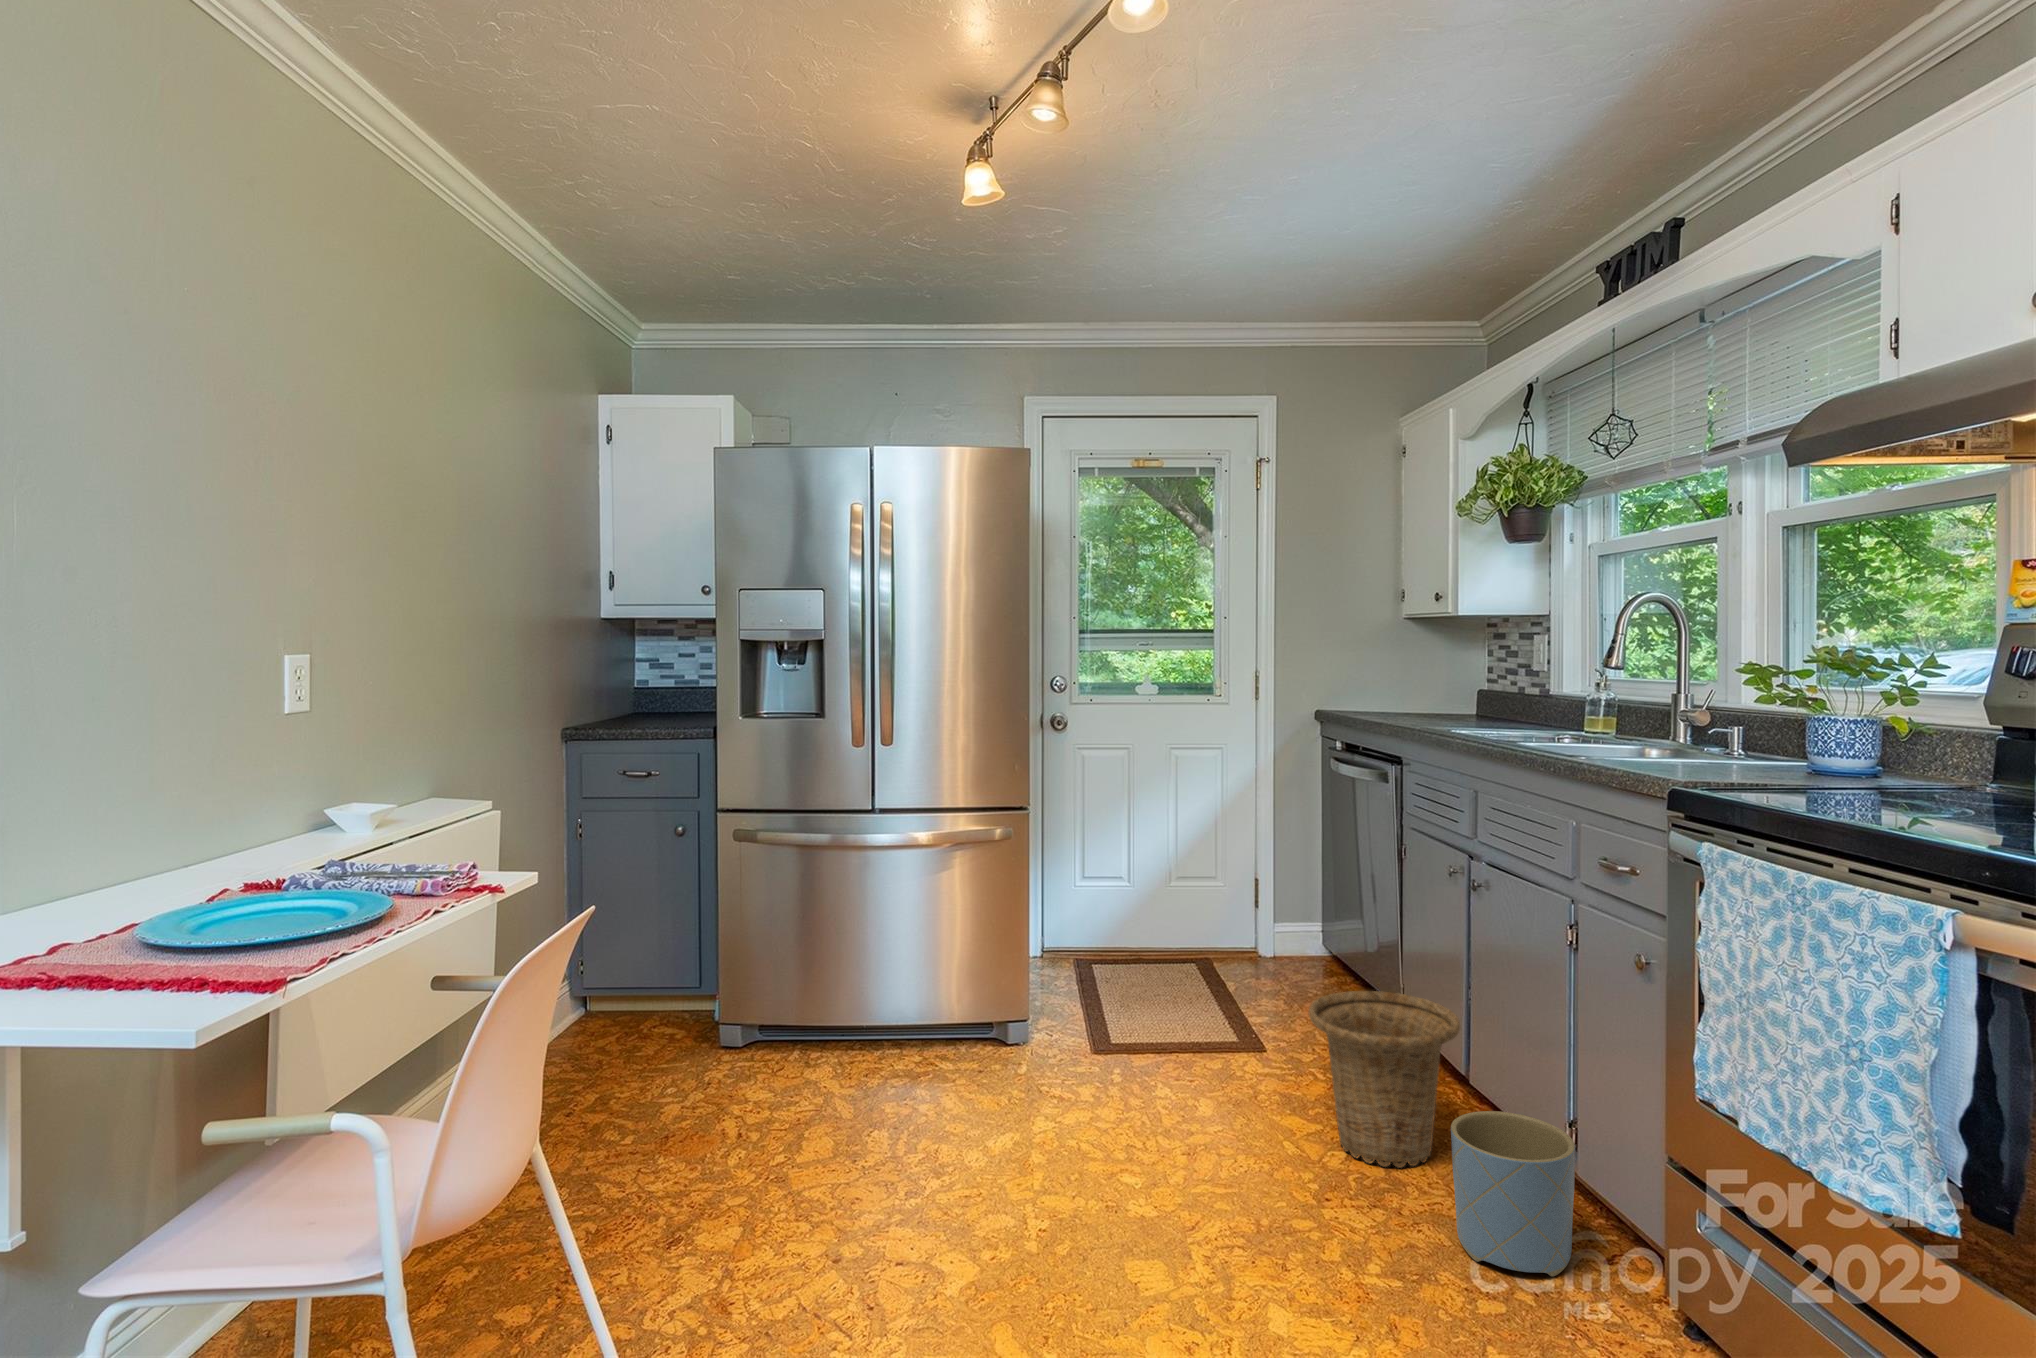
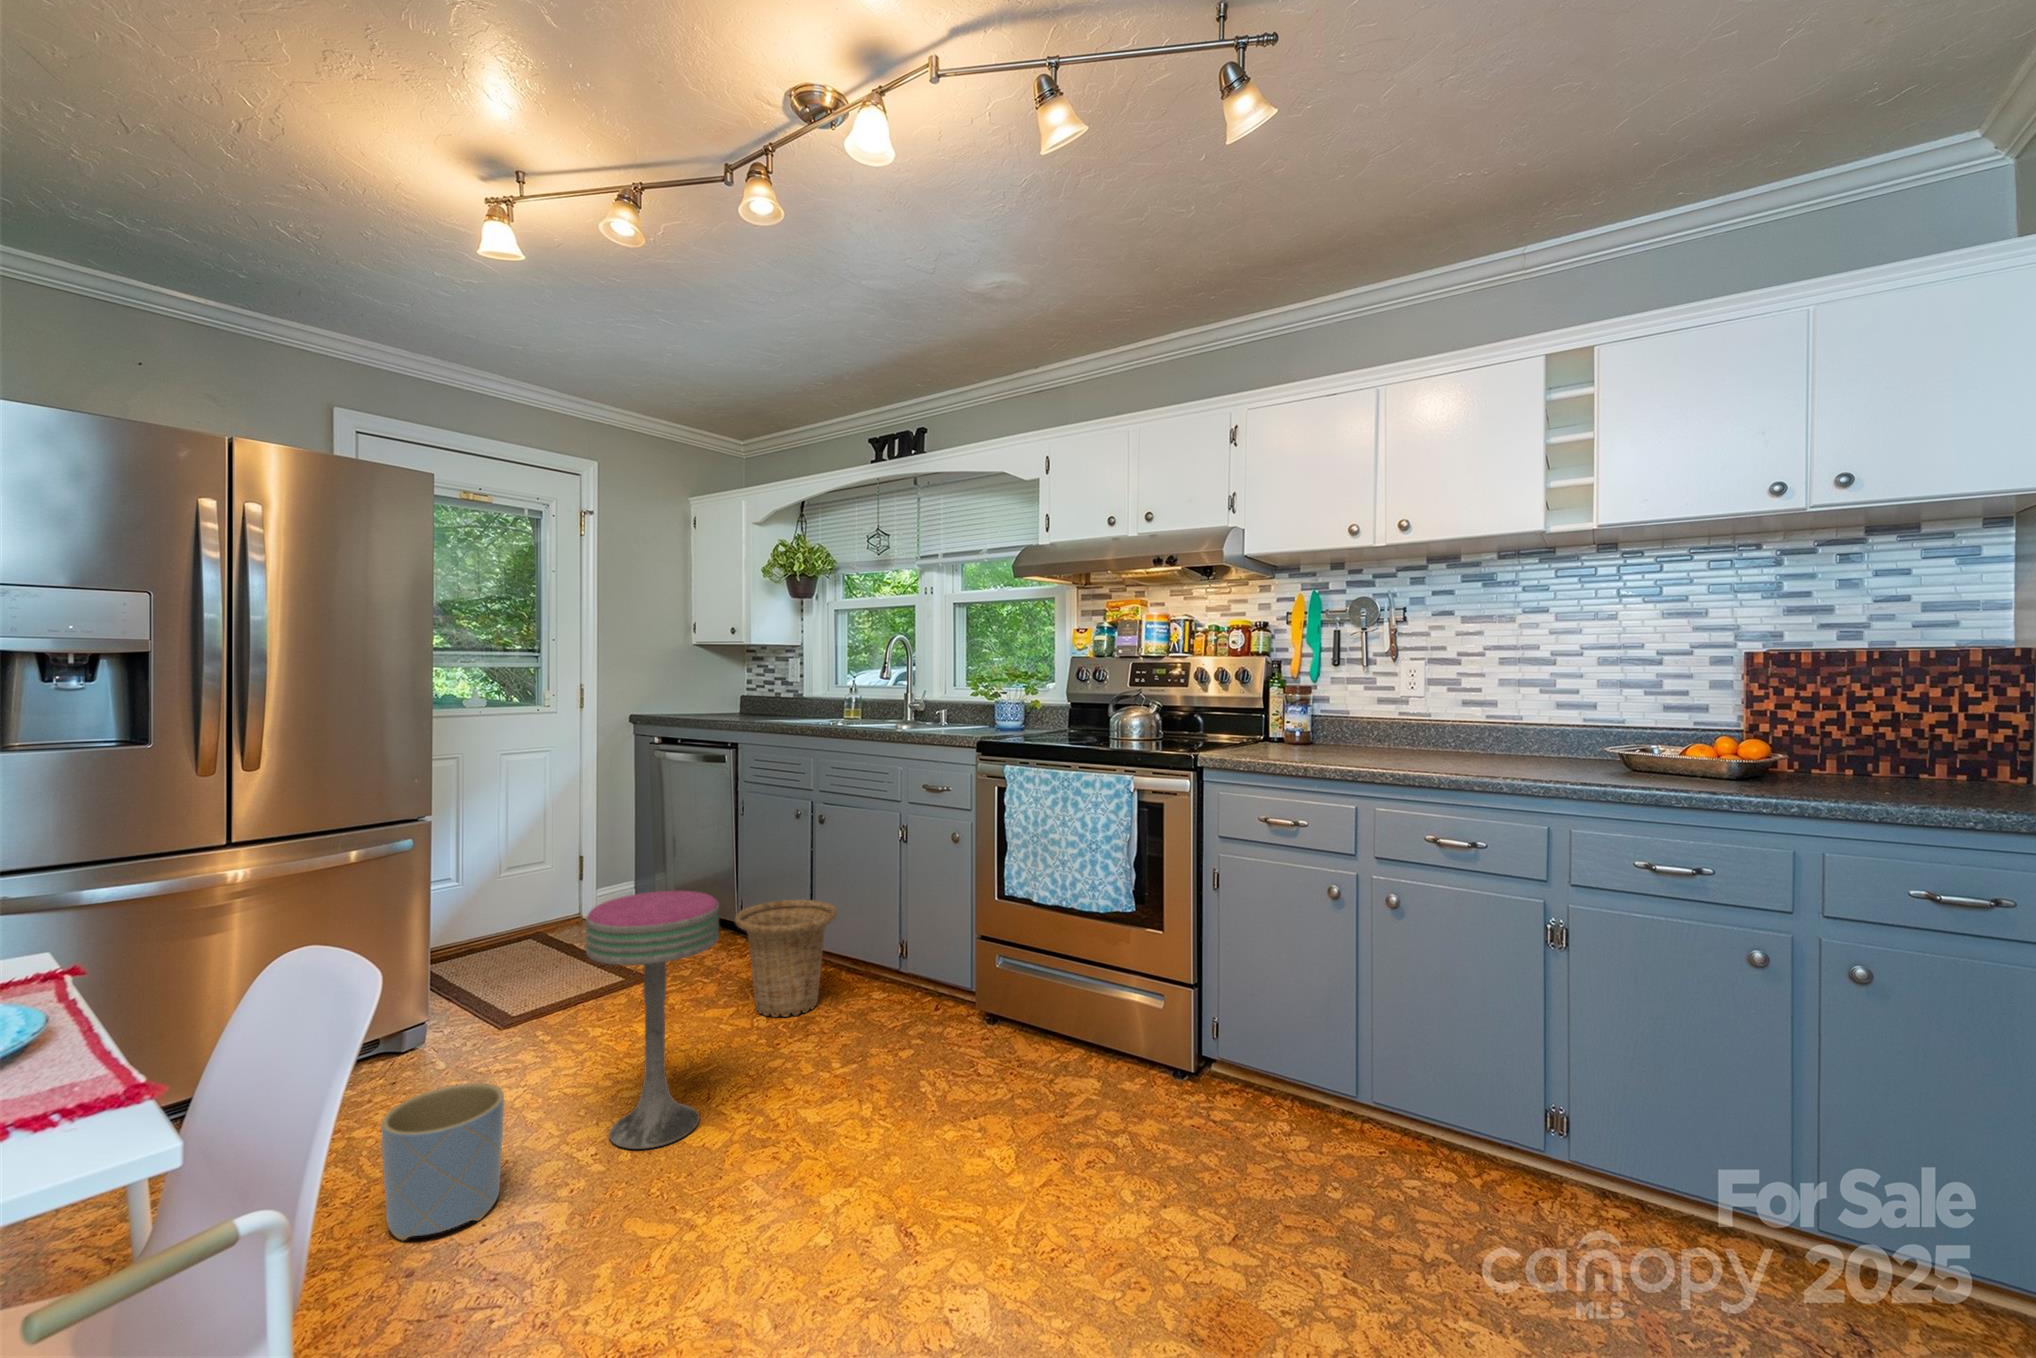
bar stool: none [1026,946,1180,1271] -> present [586,891,719,1149]
planter: present [1451,1111,1575,1277] -> present [381,1083,504,1240]

